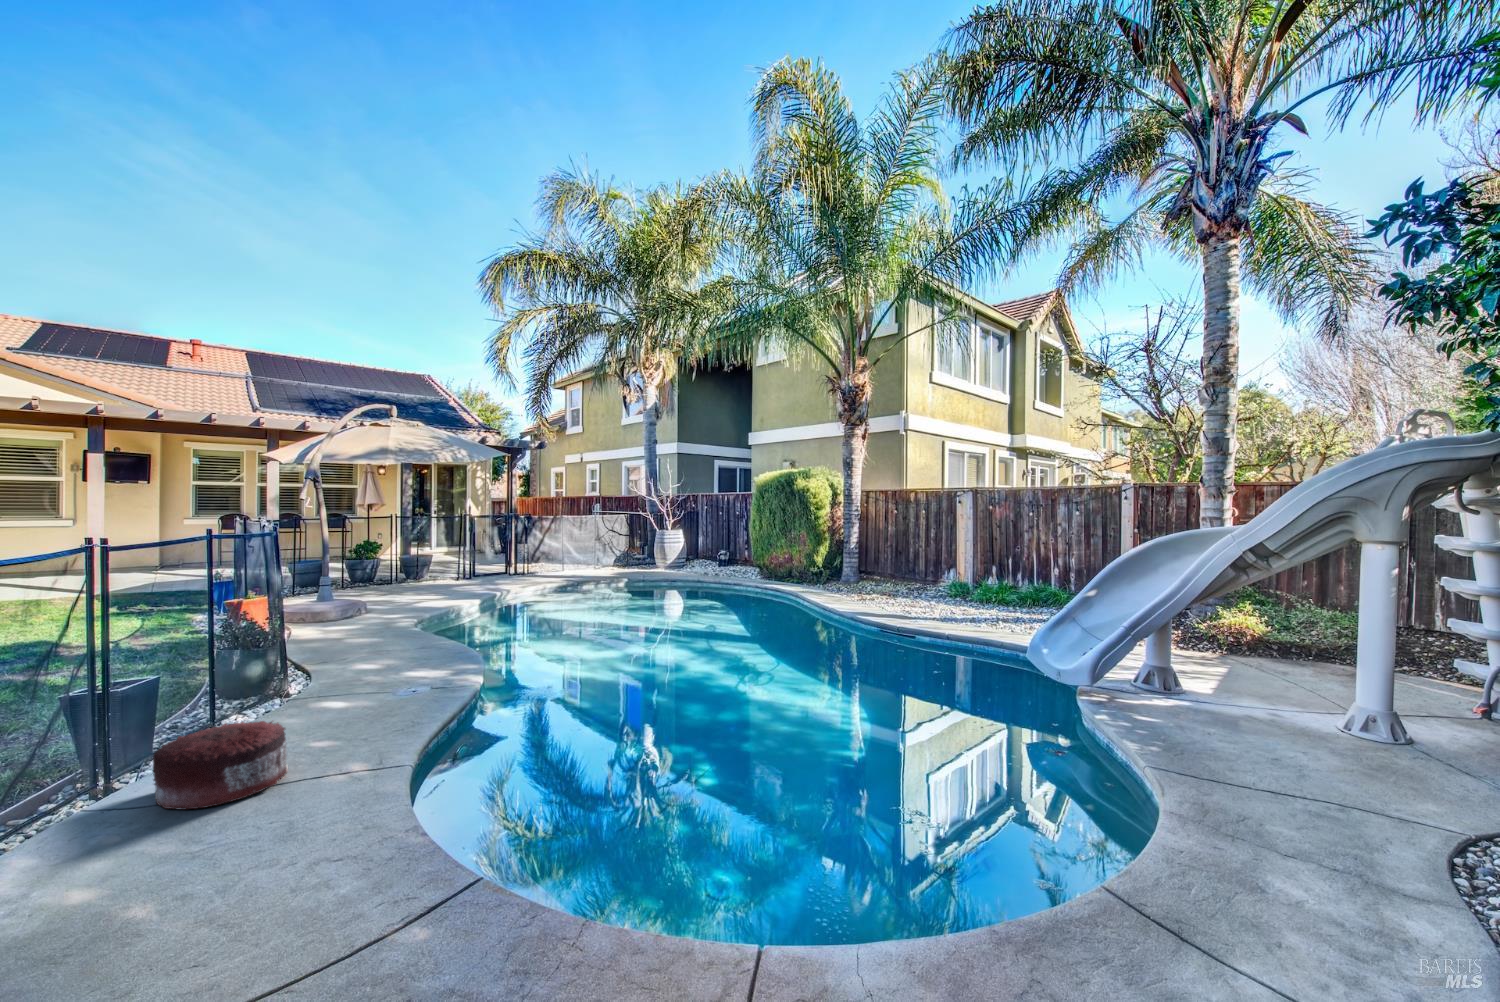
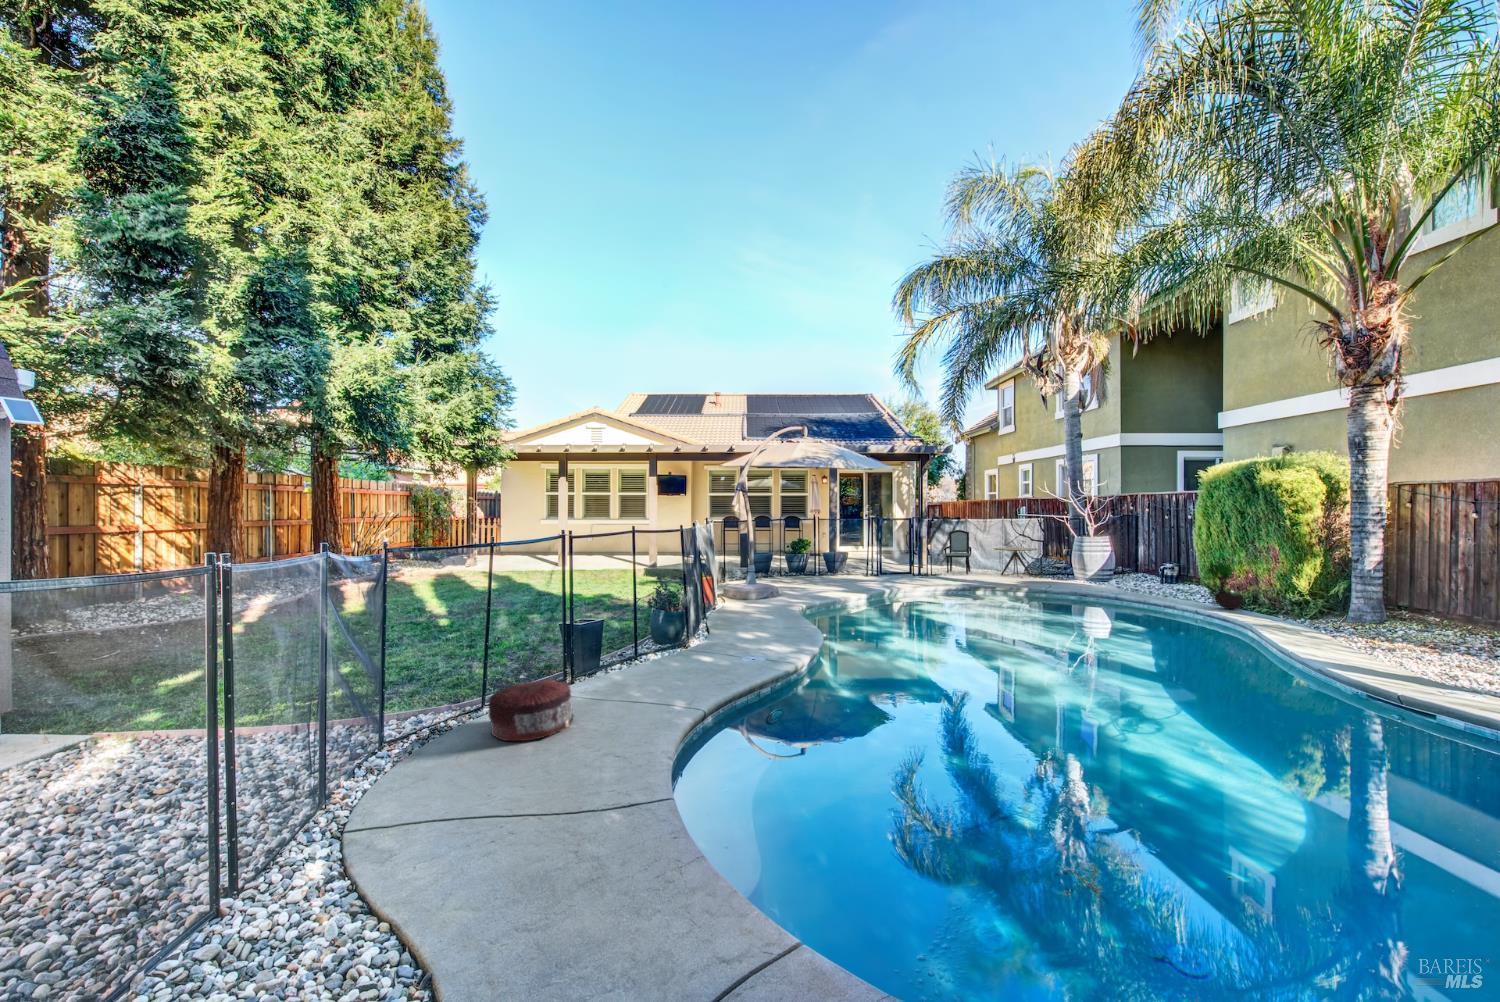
armchair: none [537,527,565,572] -> present [944,530,972,574]
round table: none [586,543,625,571] -> present [994,547,1037,576]
potted tree: none [758,543,784,582] -> present [1203,562,1244,609]

